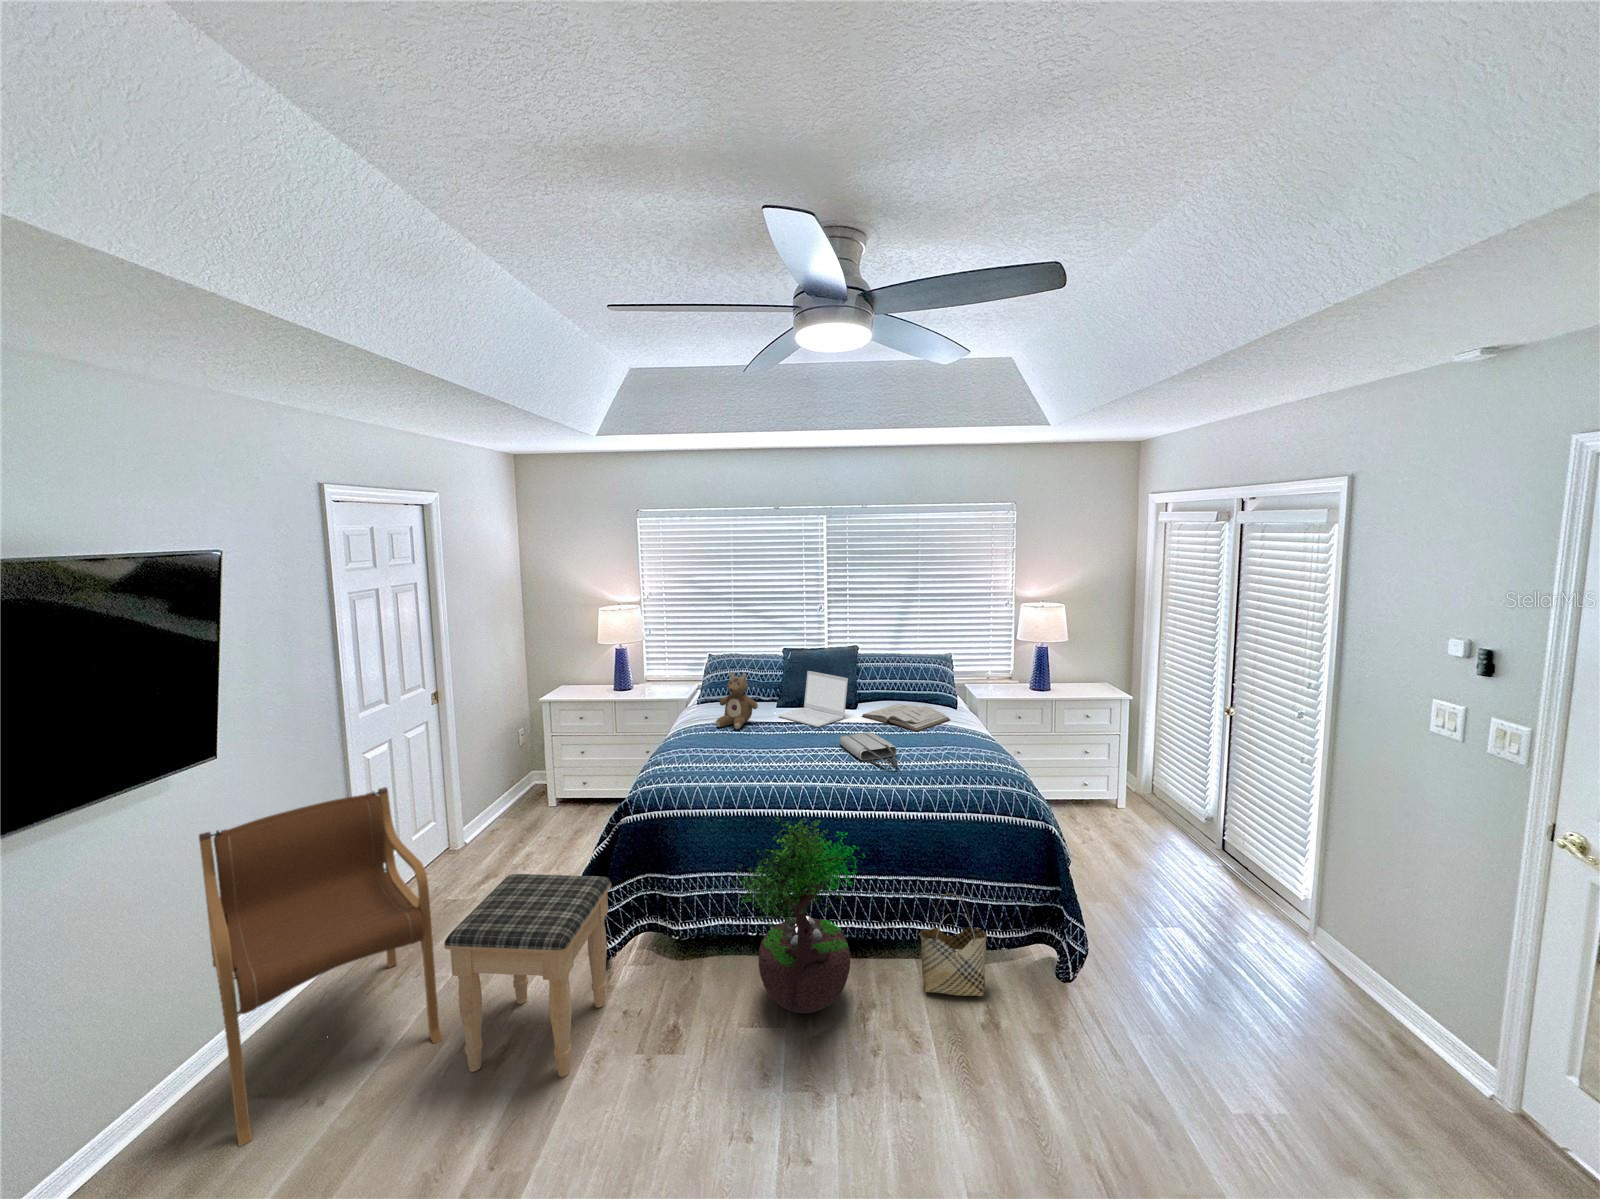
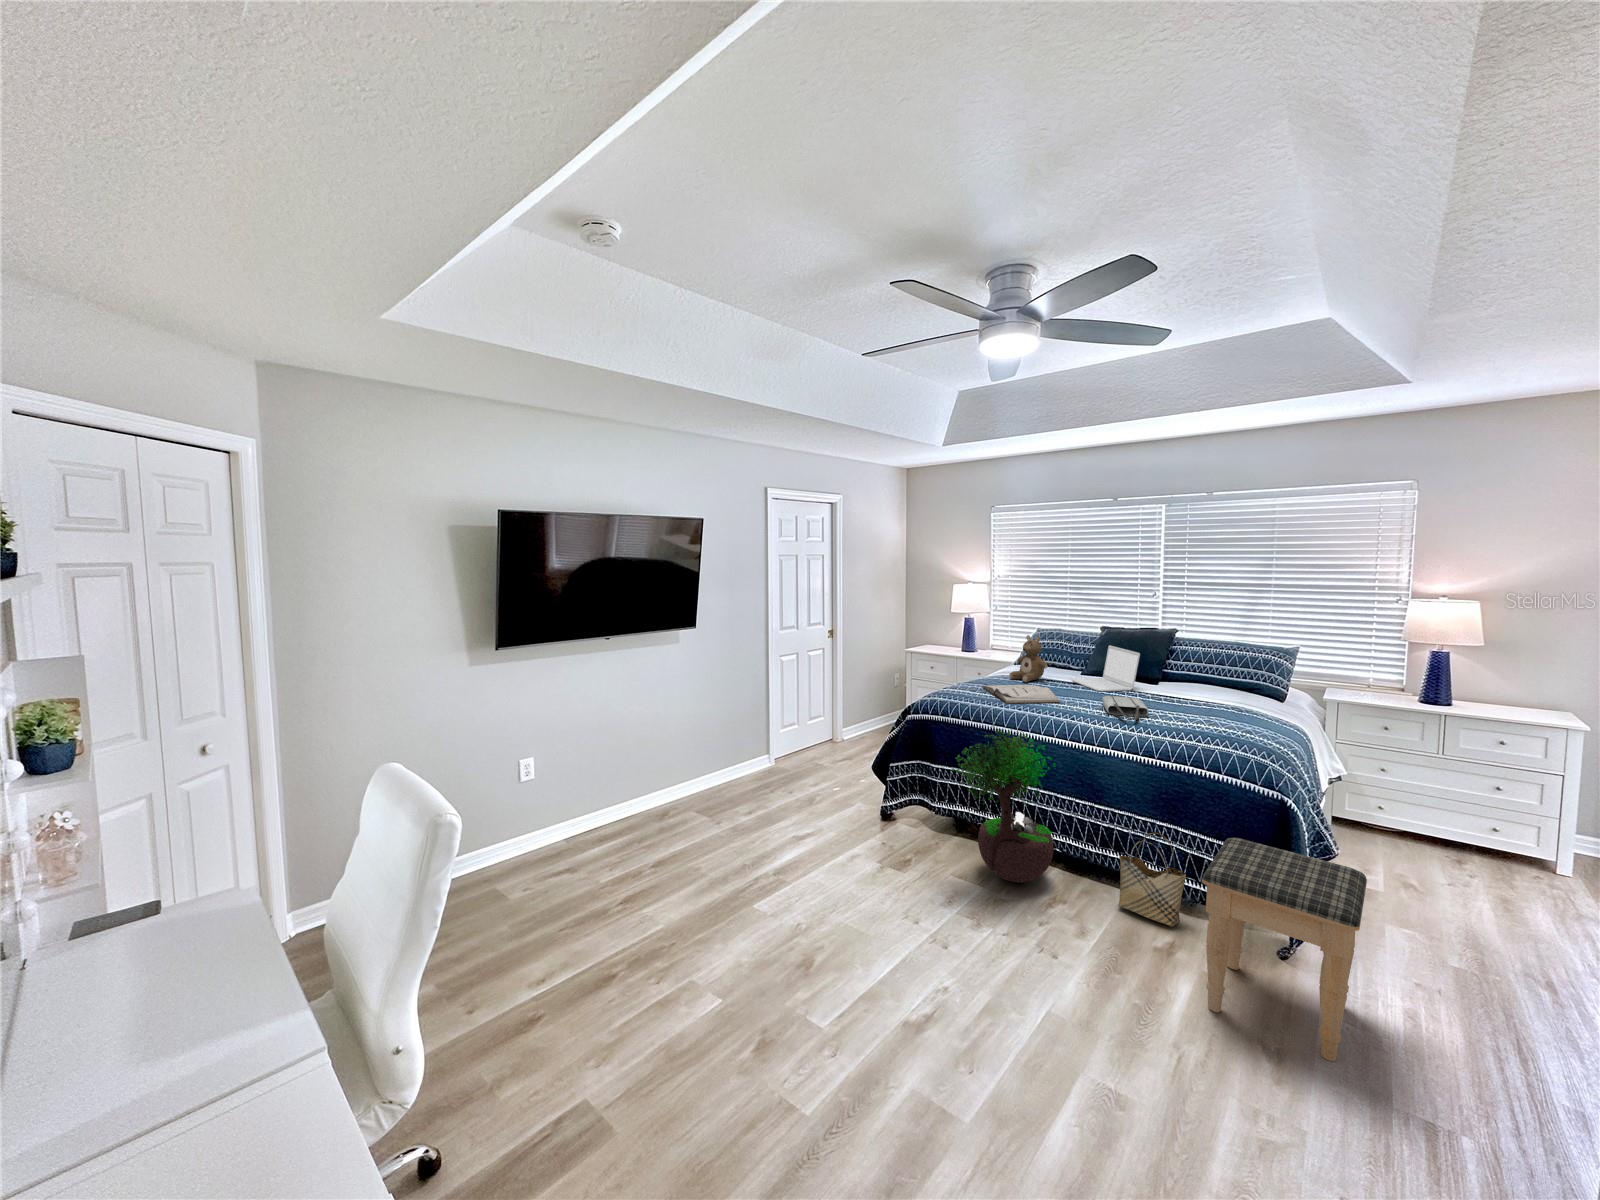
book: present [862,704,950,731] -> present [983,685,1060,704]
armchair: present [199,787,442,1146] -> none [696,671,790,824]
footstool: present [445,874,611,1077] -> present [1202,838,1367,1061]

